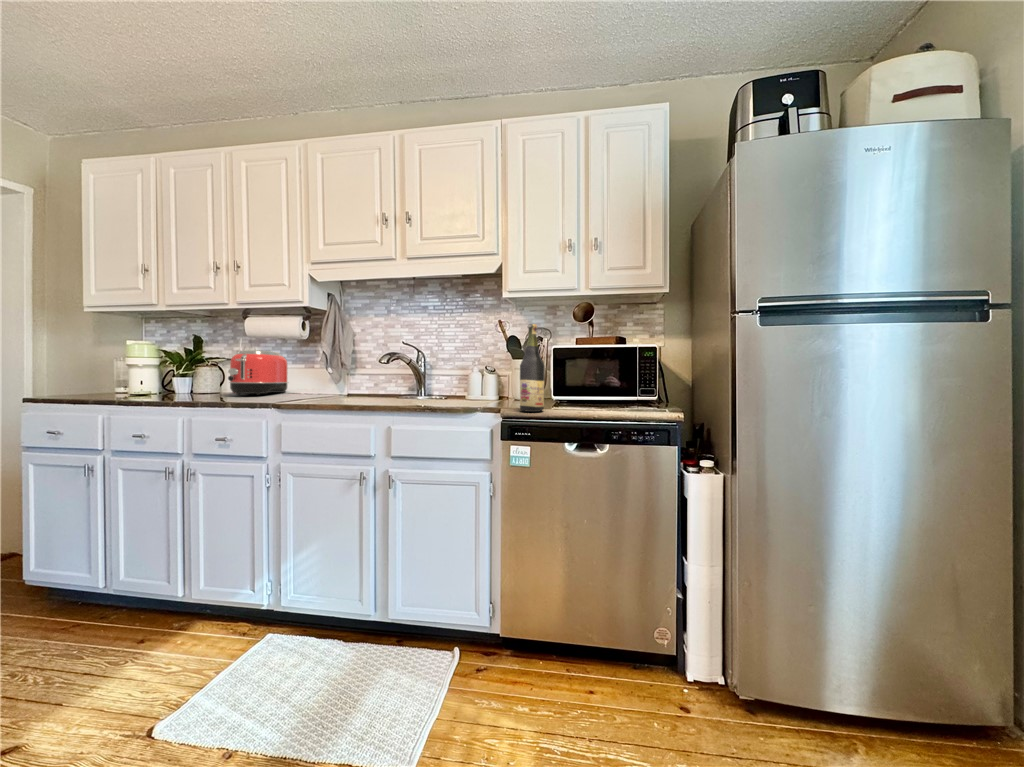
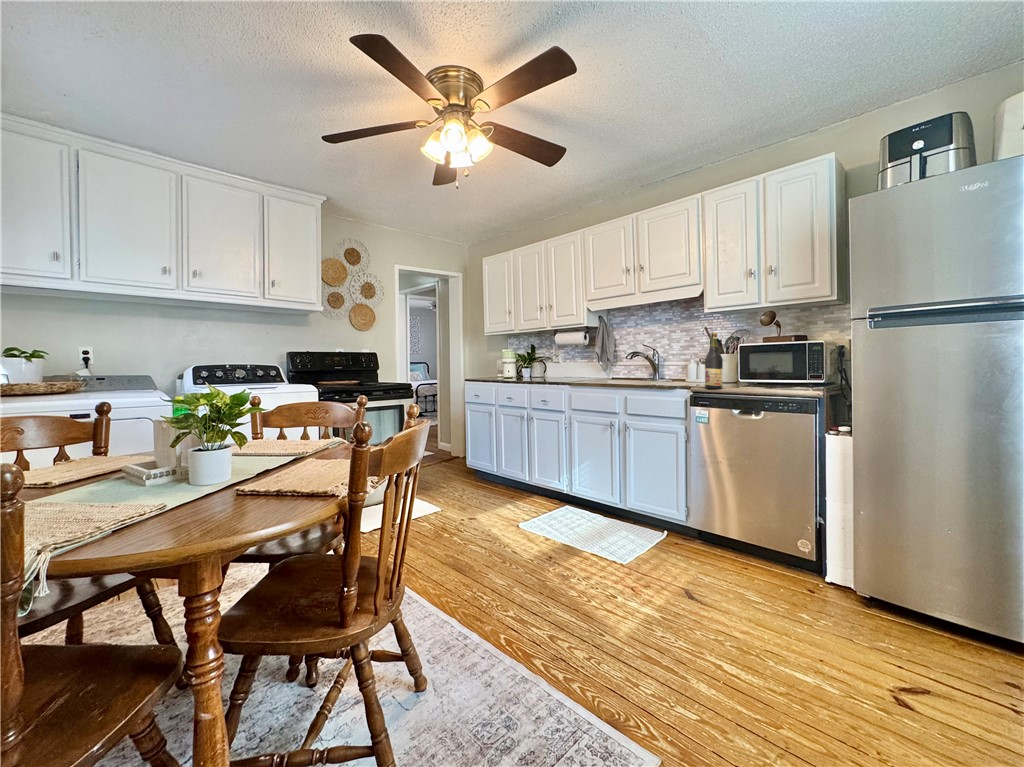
toaster: present [228,350,288,395] -> none [547,353,578,378]

